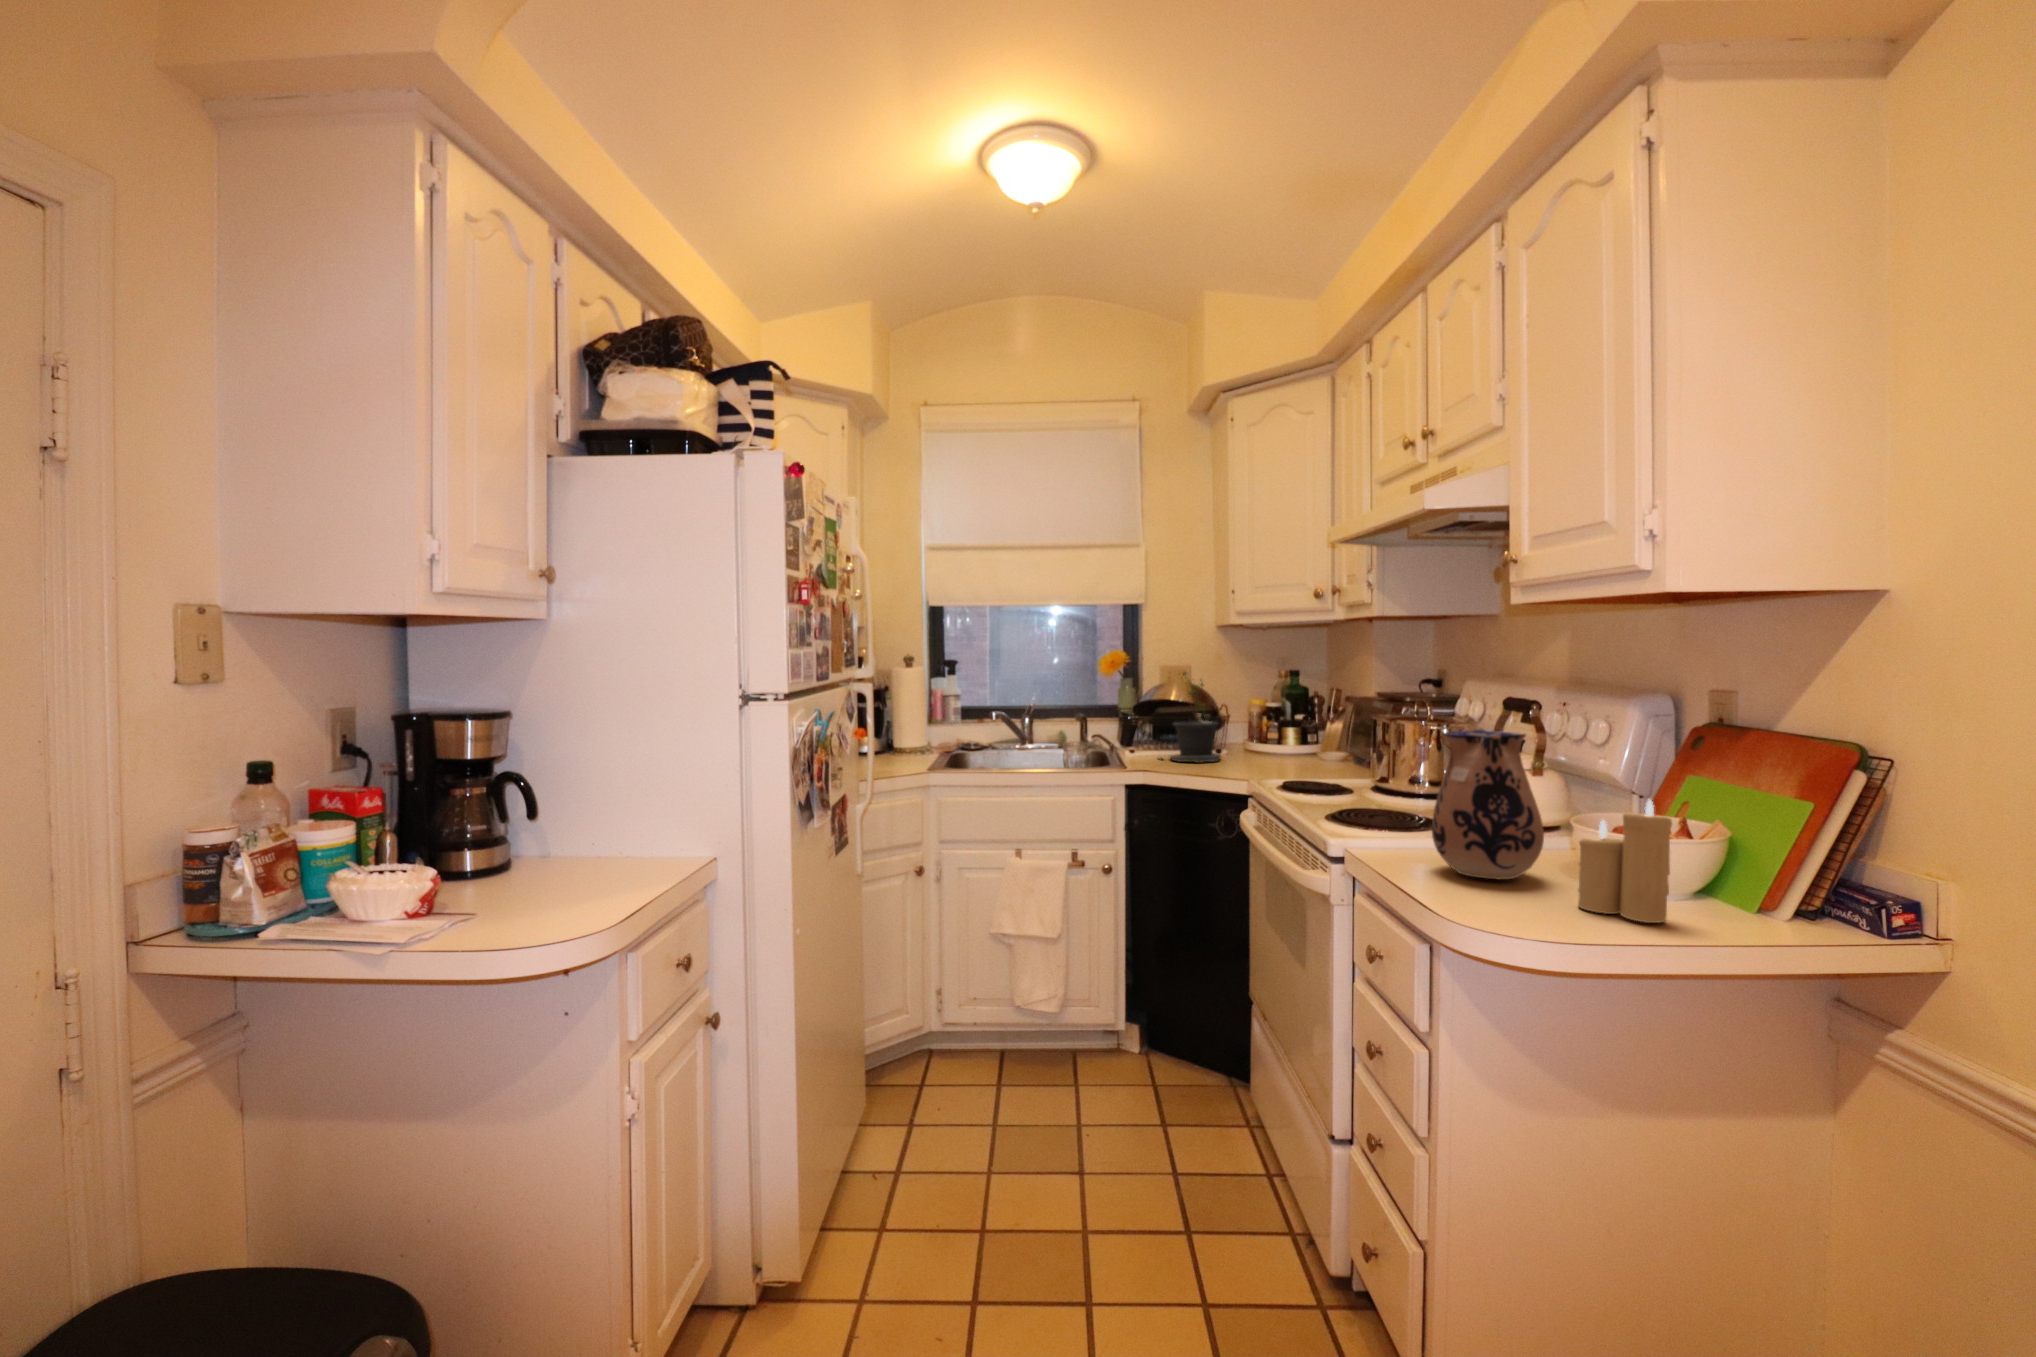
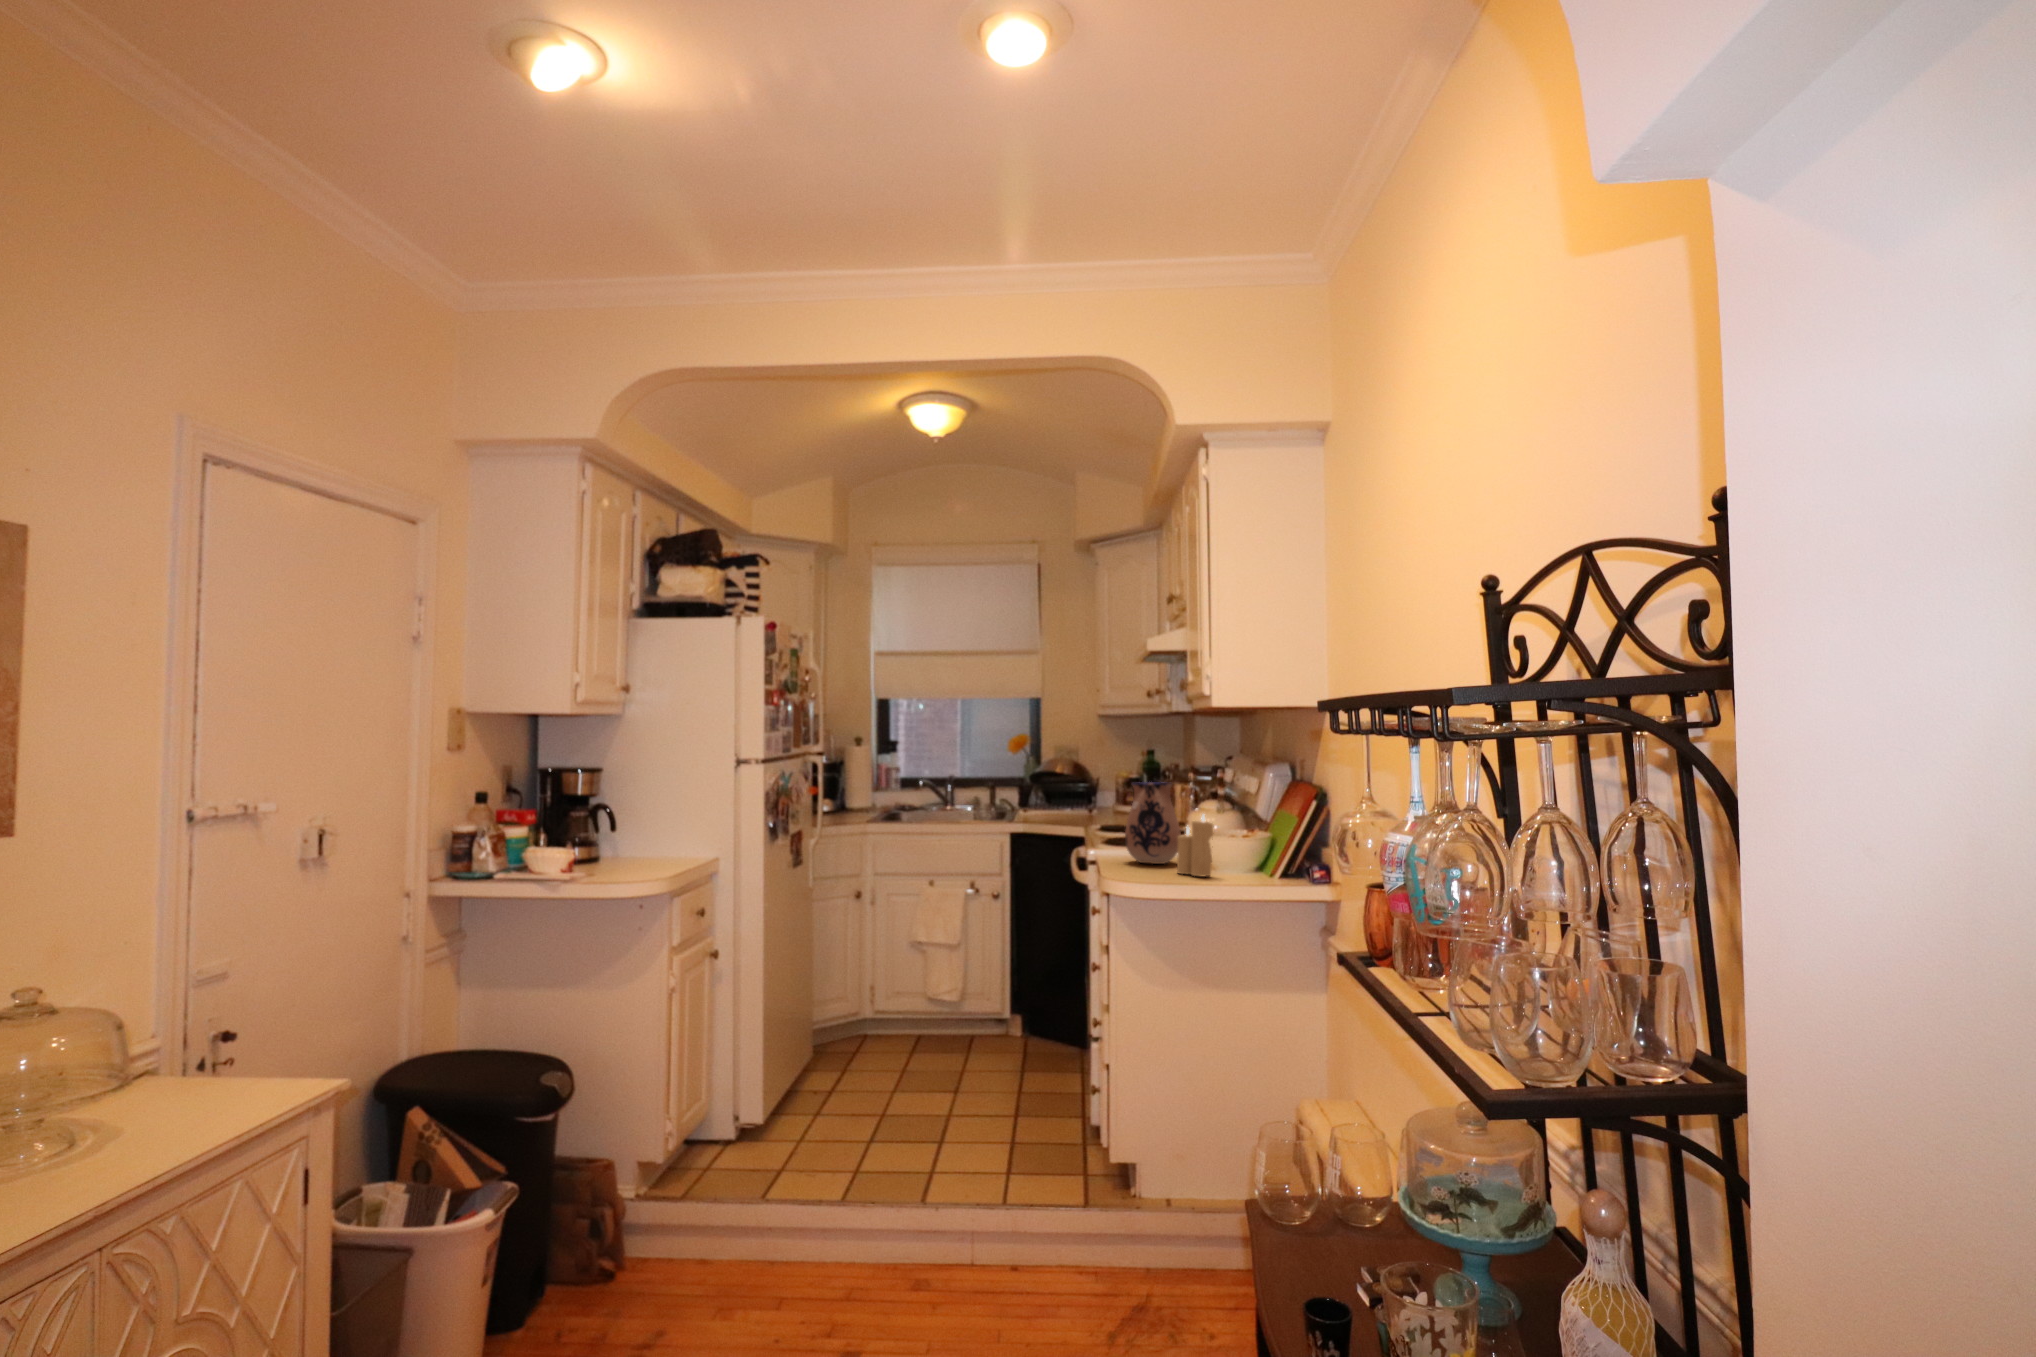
potted plant: present [1170,671,1220,763] -> none [1038,749,1086,818]

